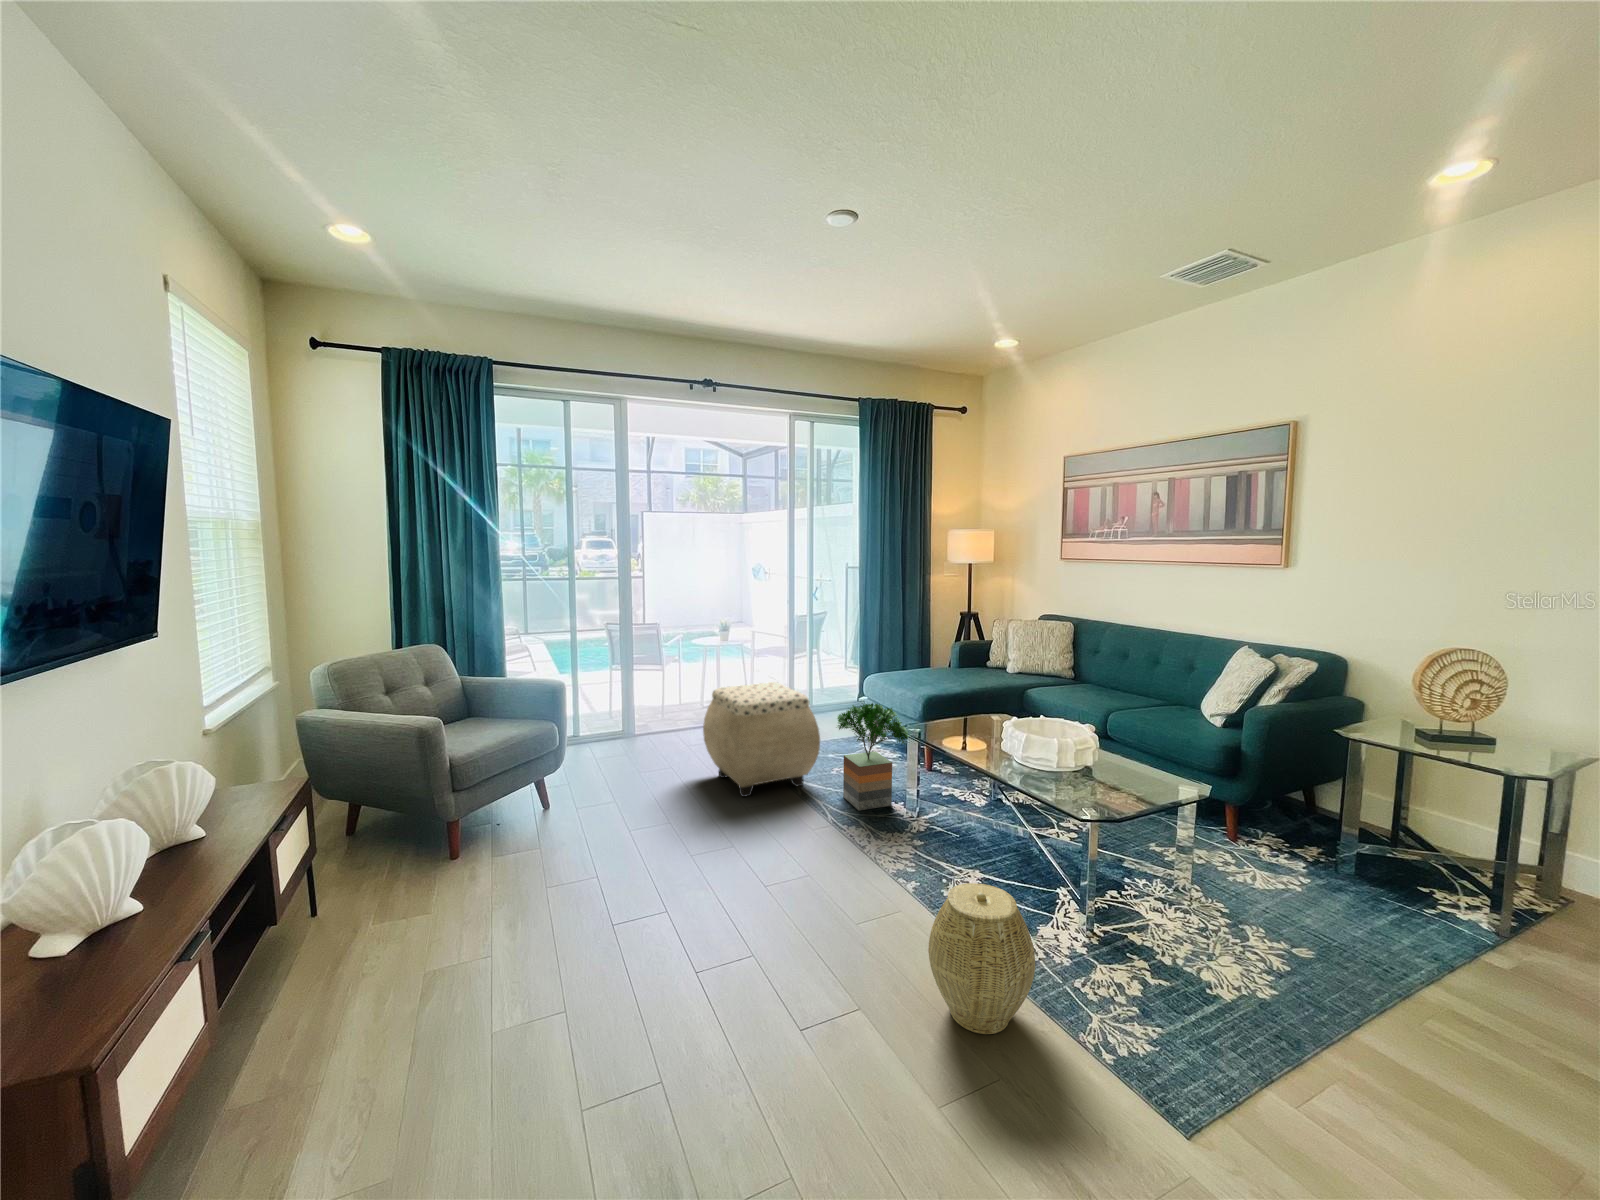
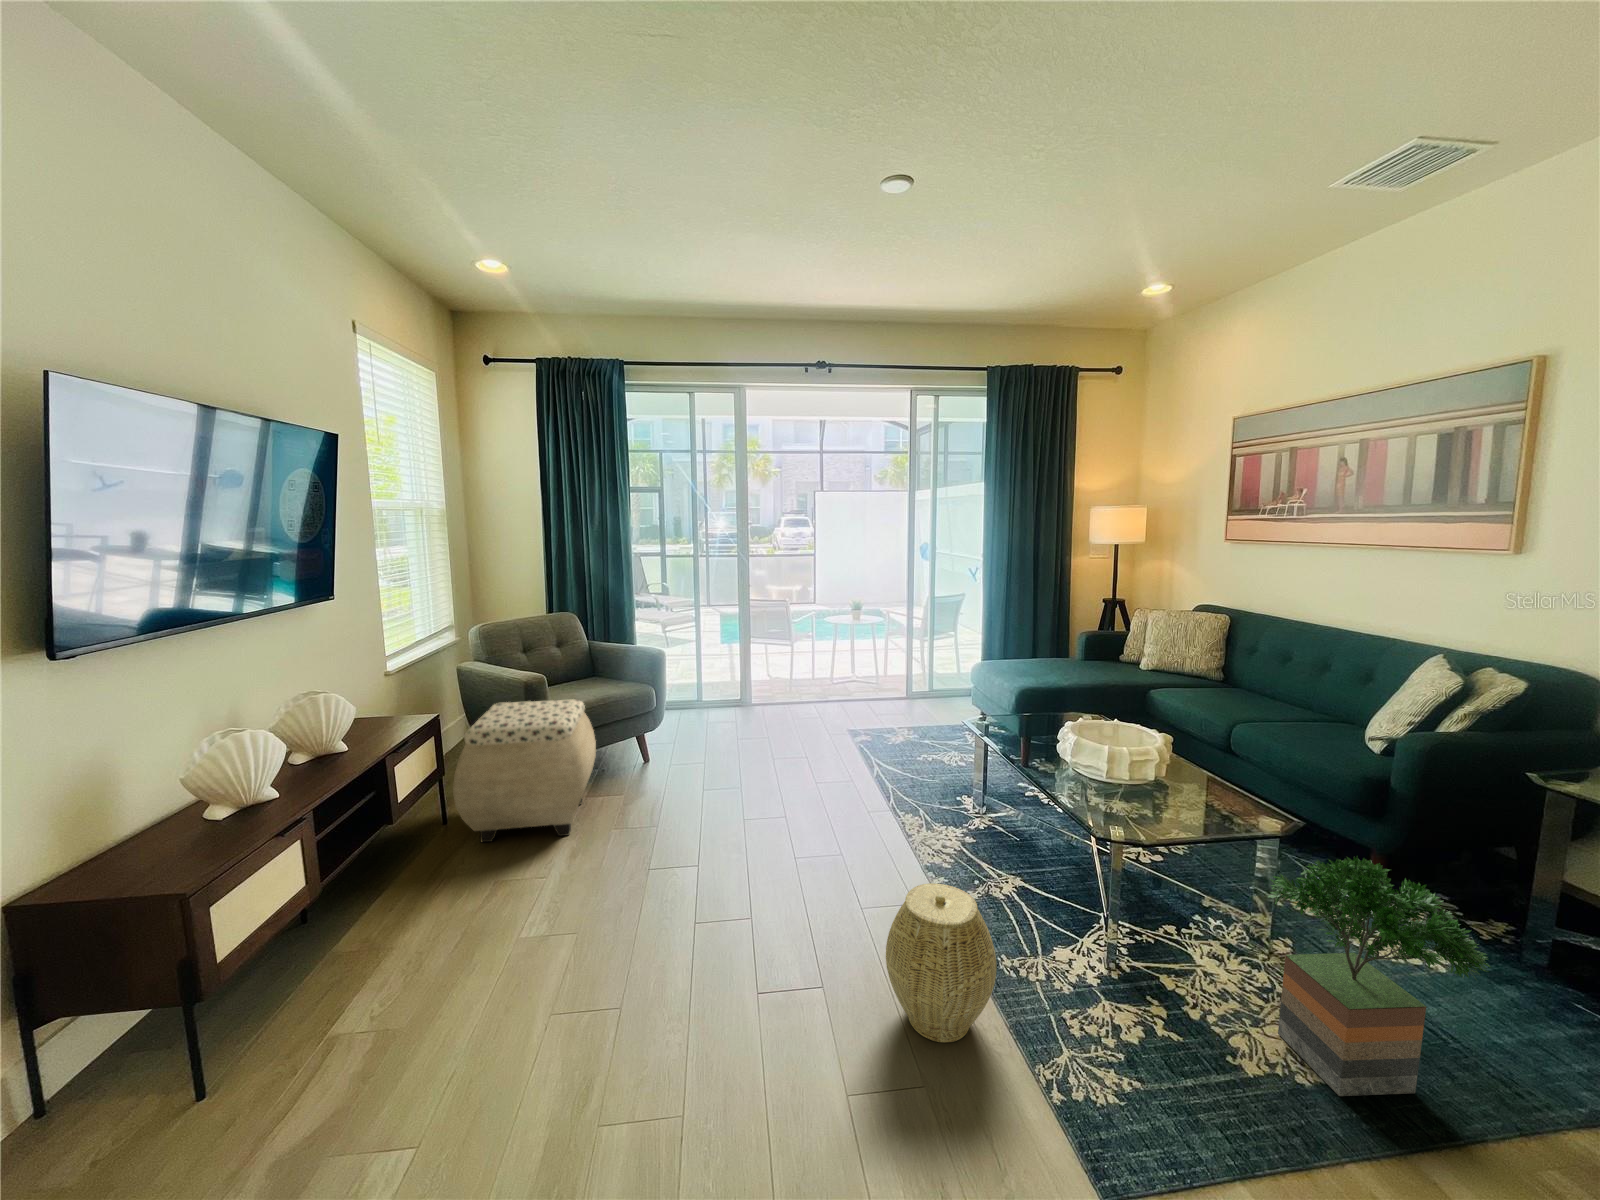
ottoman: present [703,682,820,797] -> present [453,699,596,842]
potted tree: present [837,703,909,811] -> present [1268,856,1490,1096]

